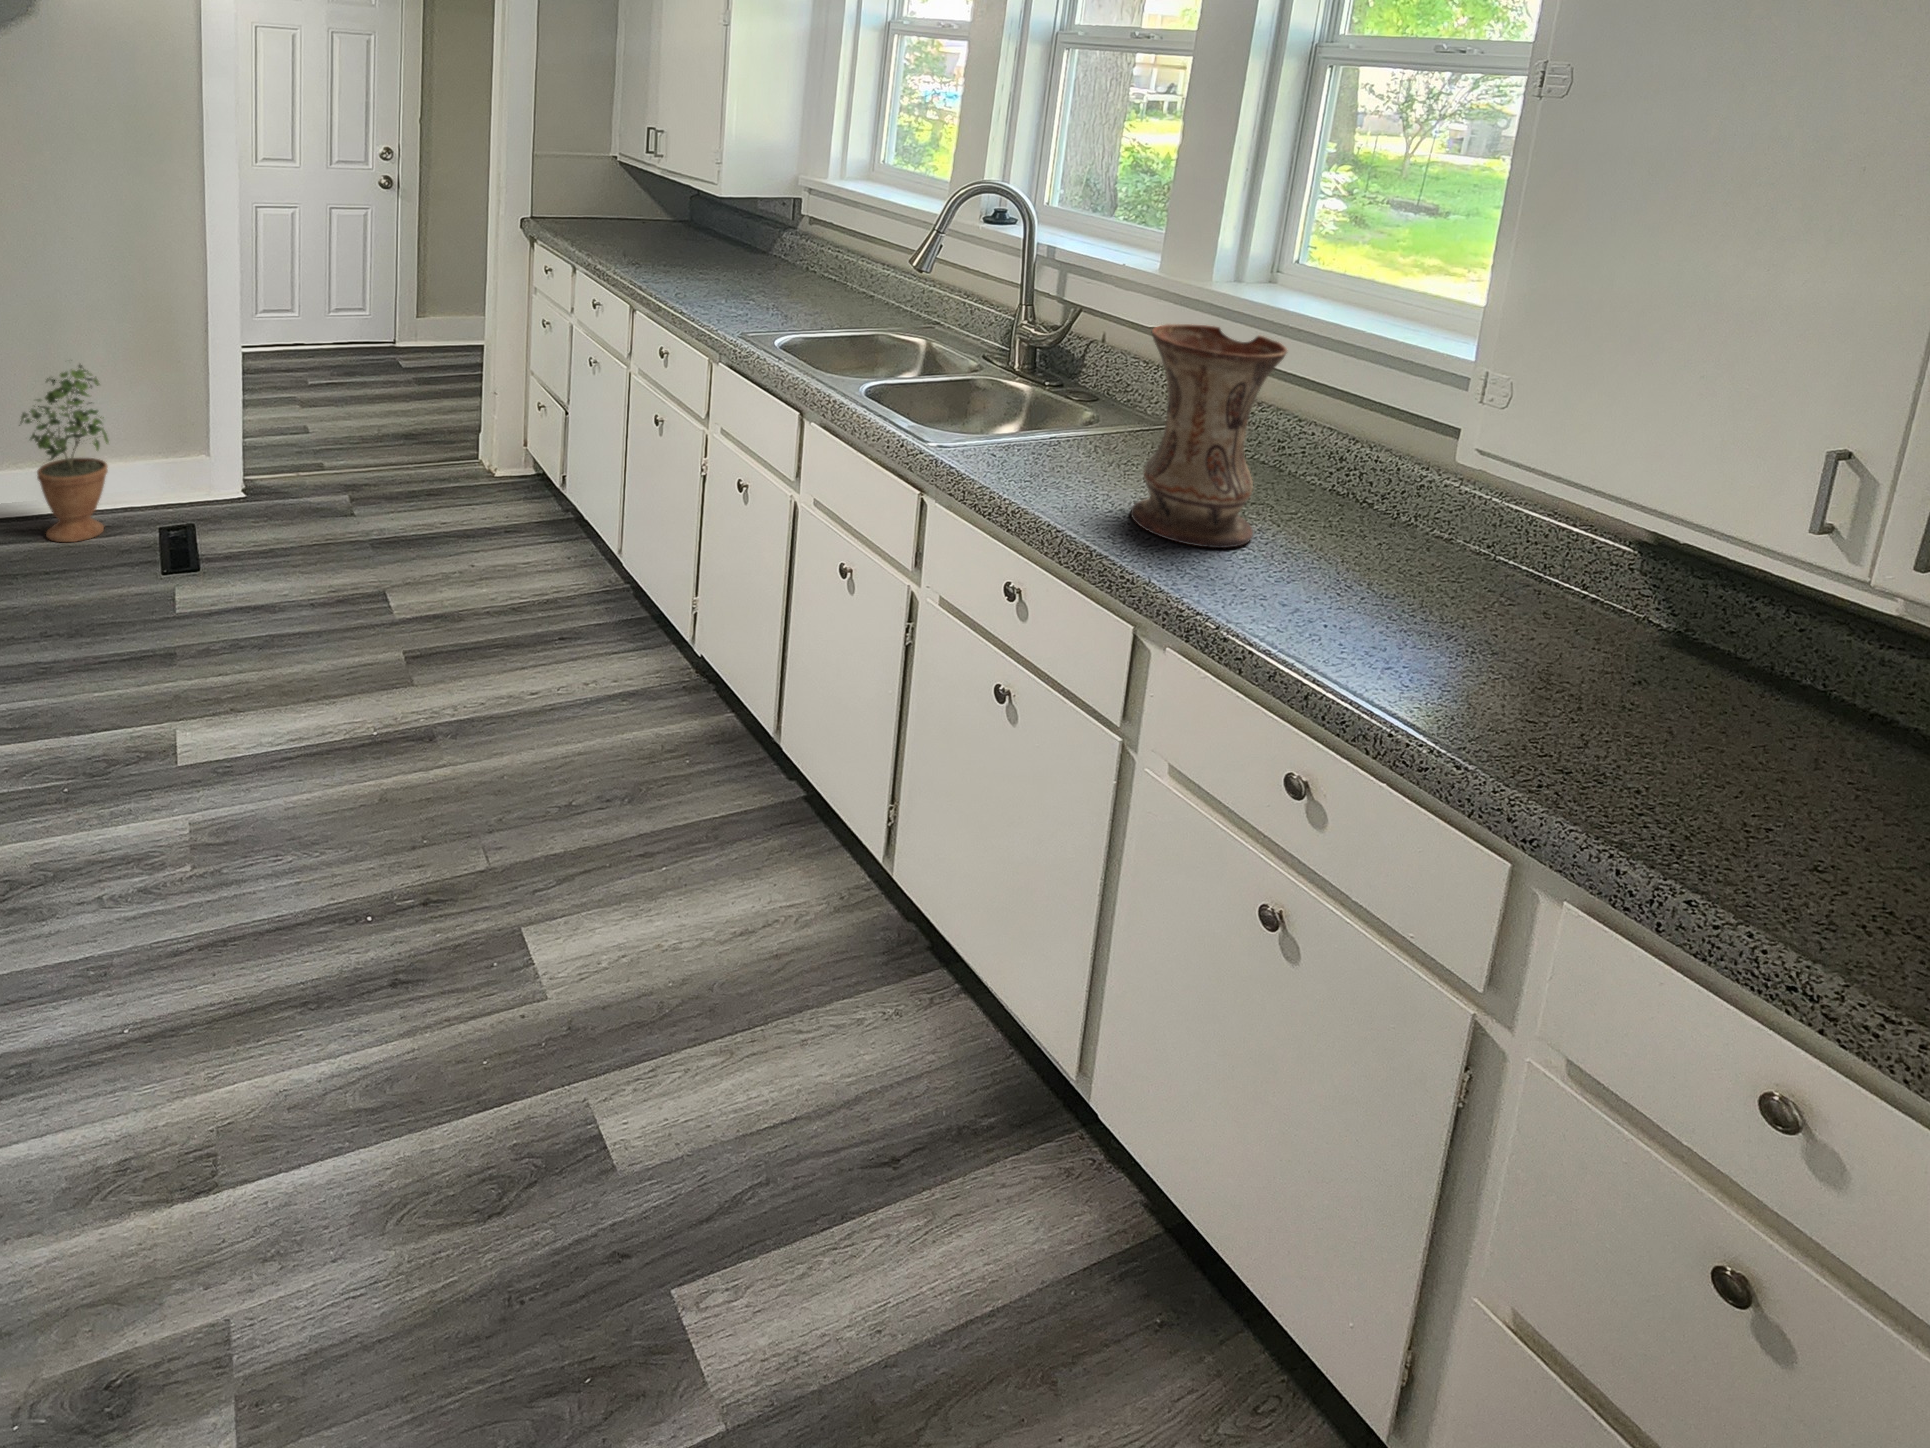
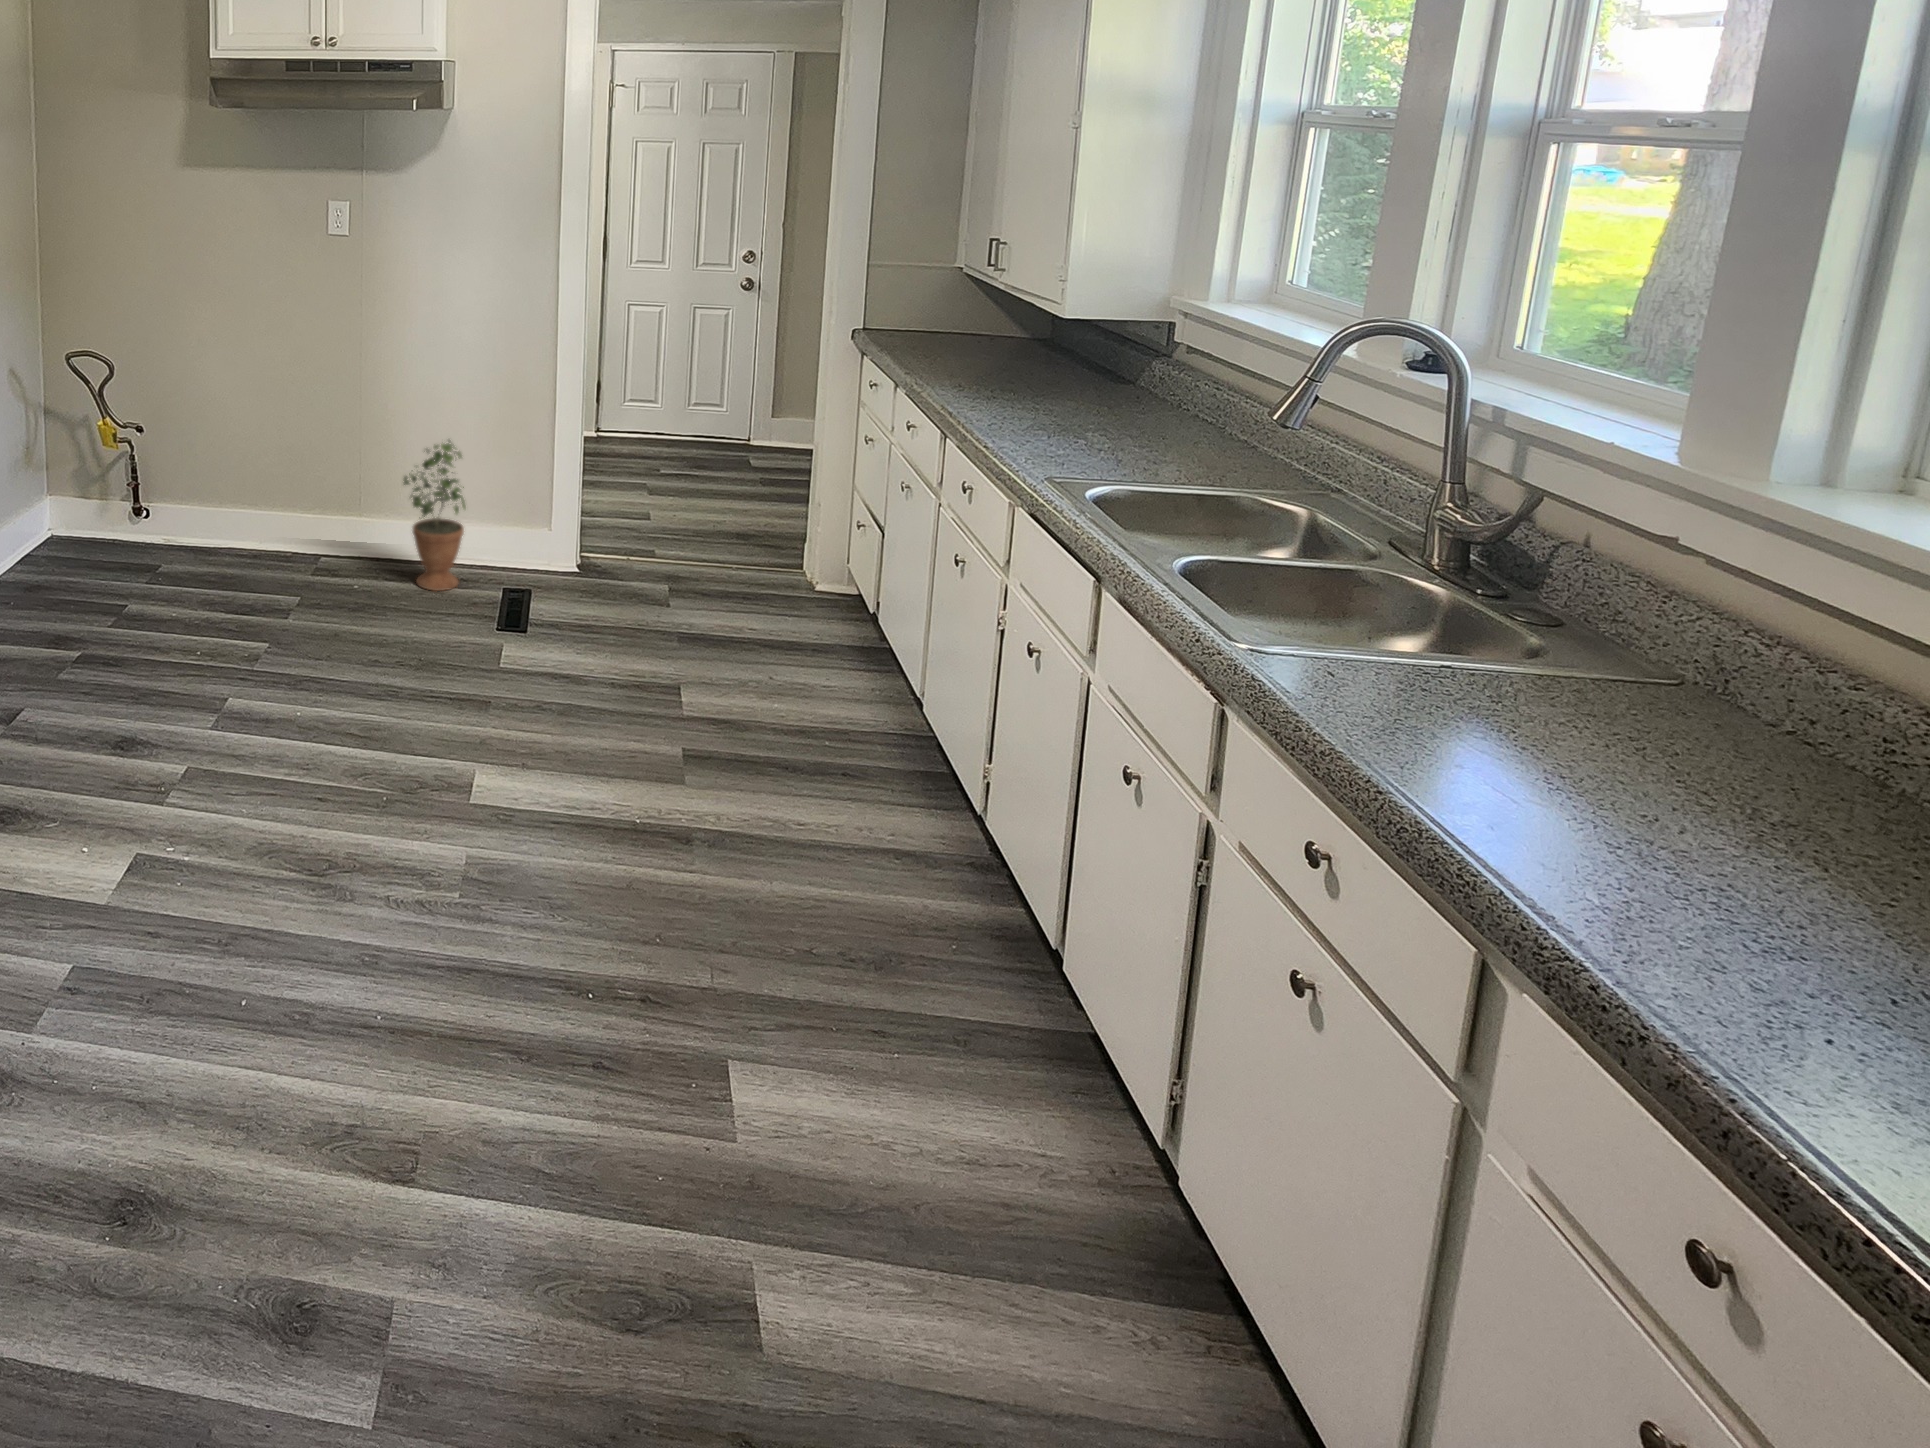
vase: present [1131,324,1287,548] -> none [1512,534,1809,880]

